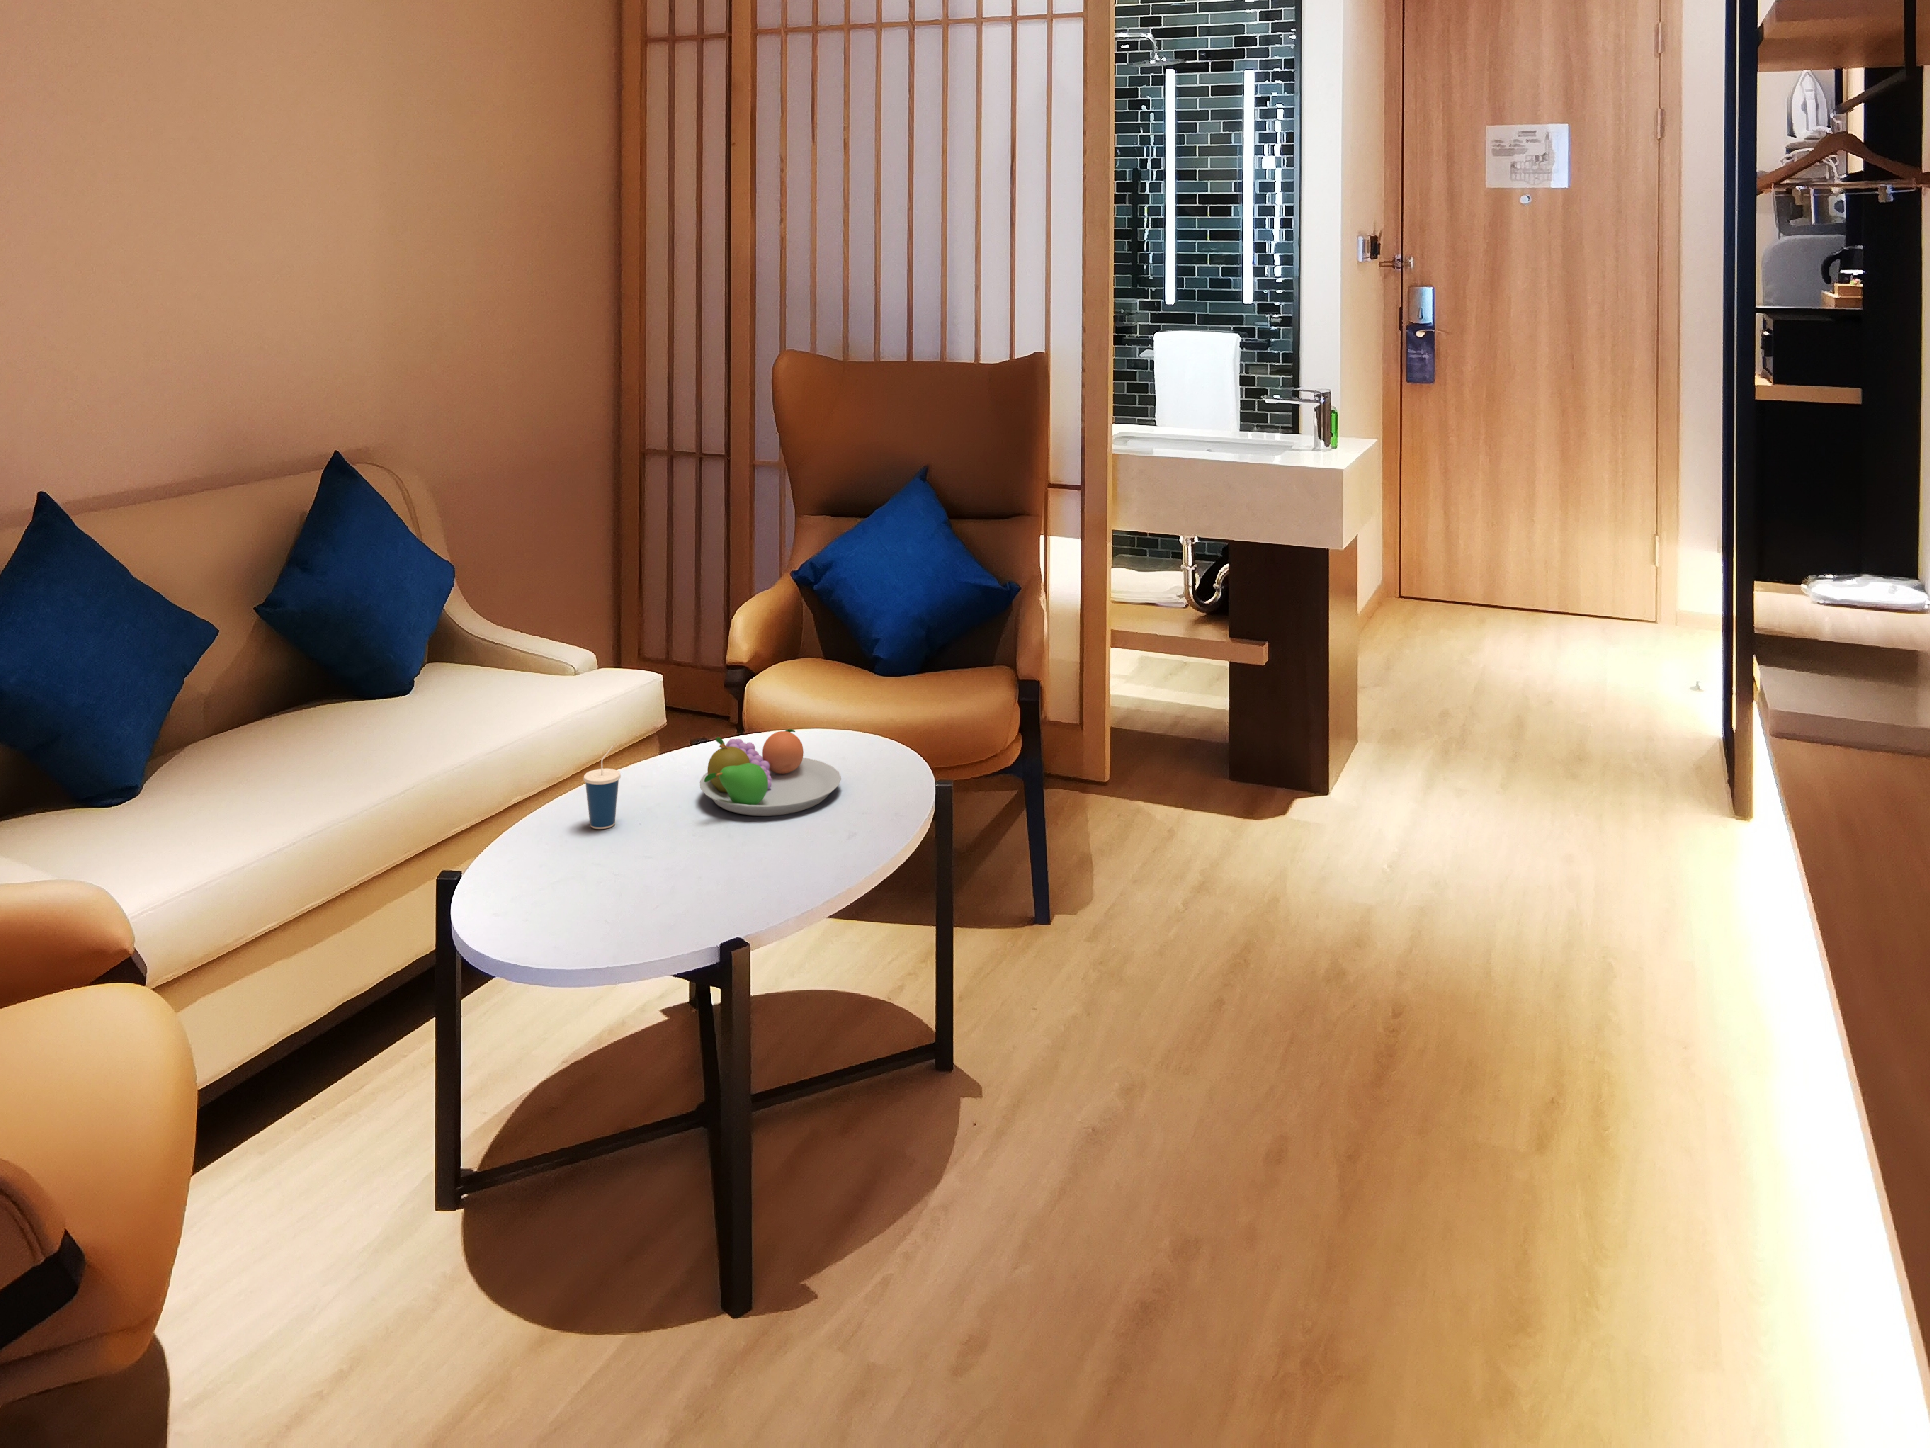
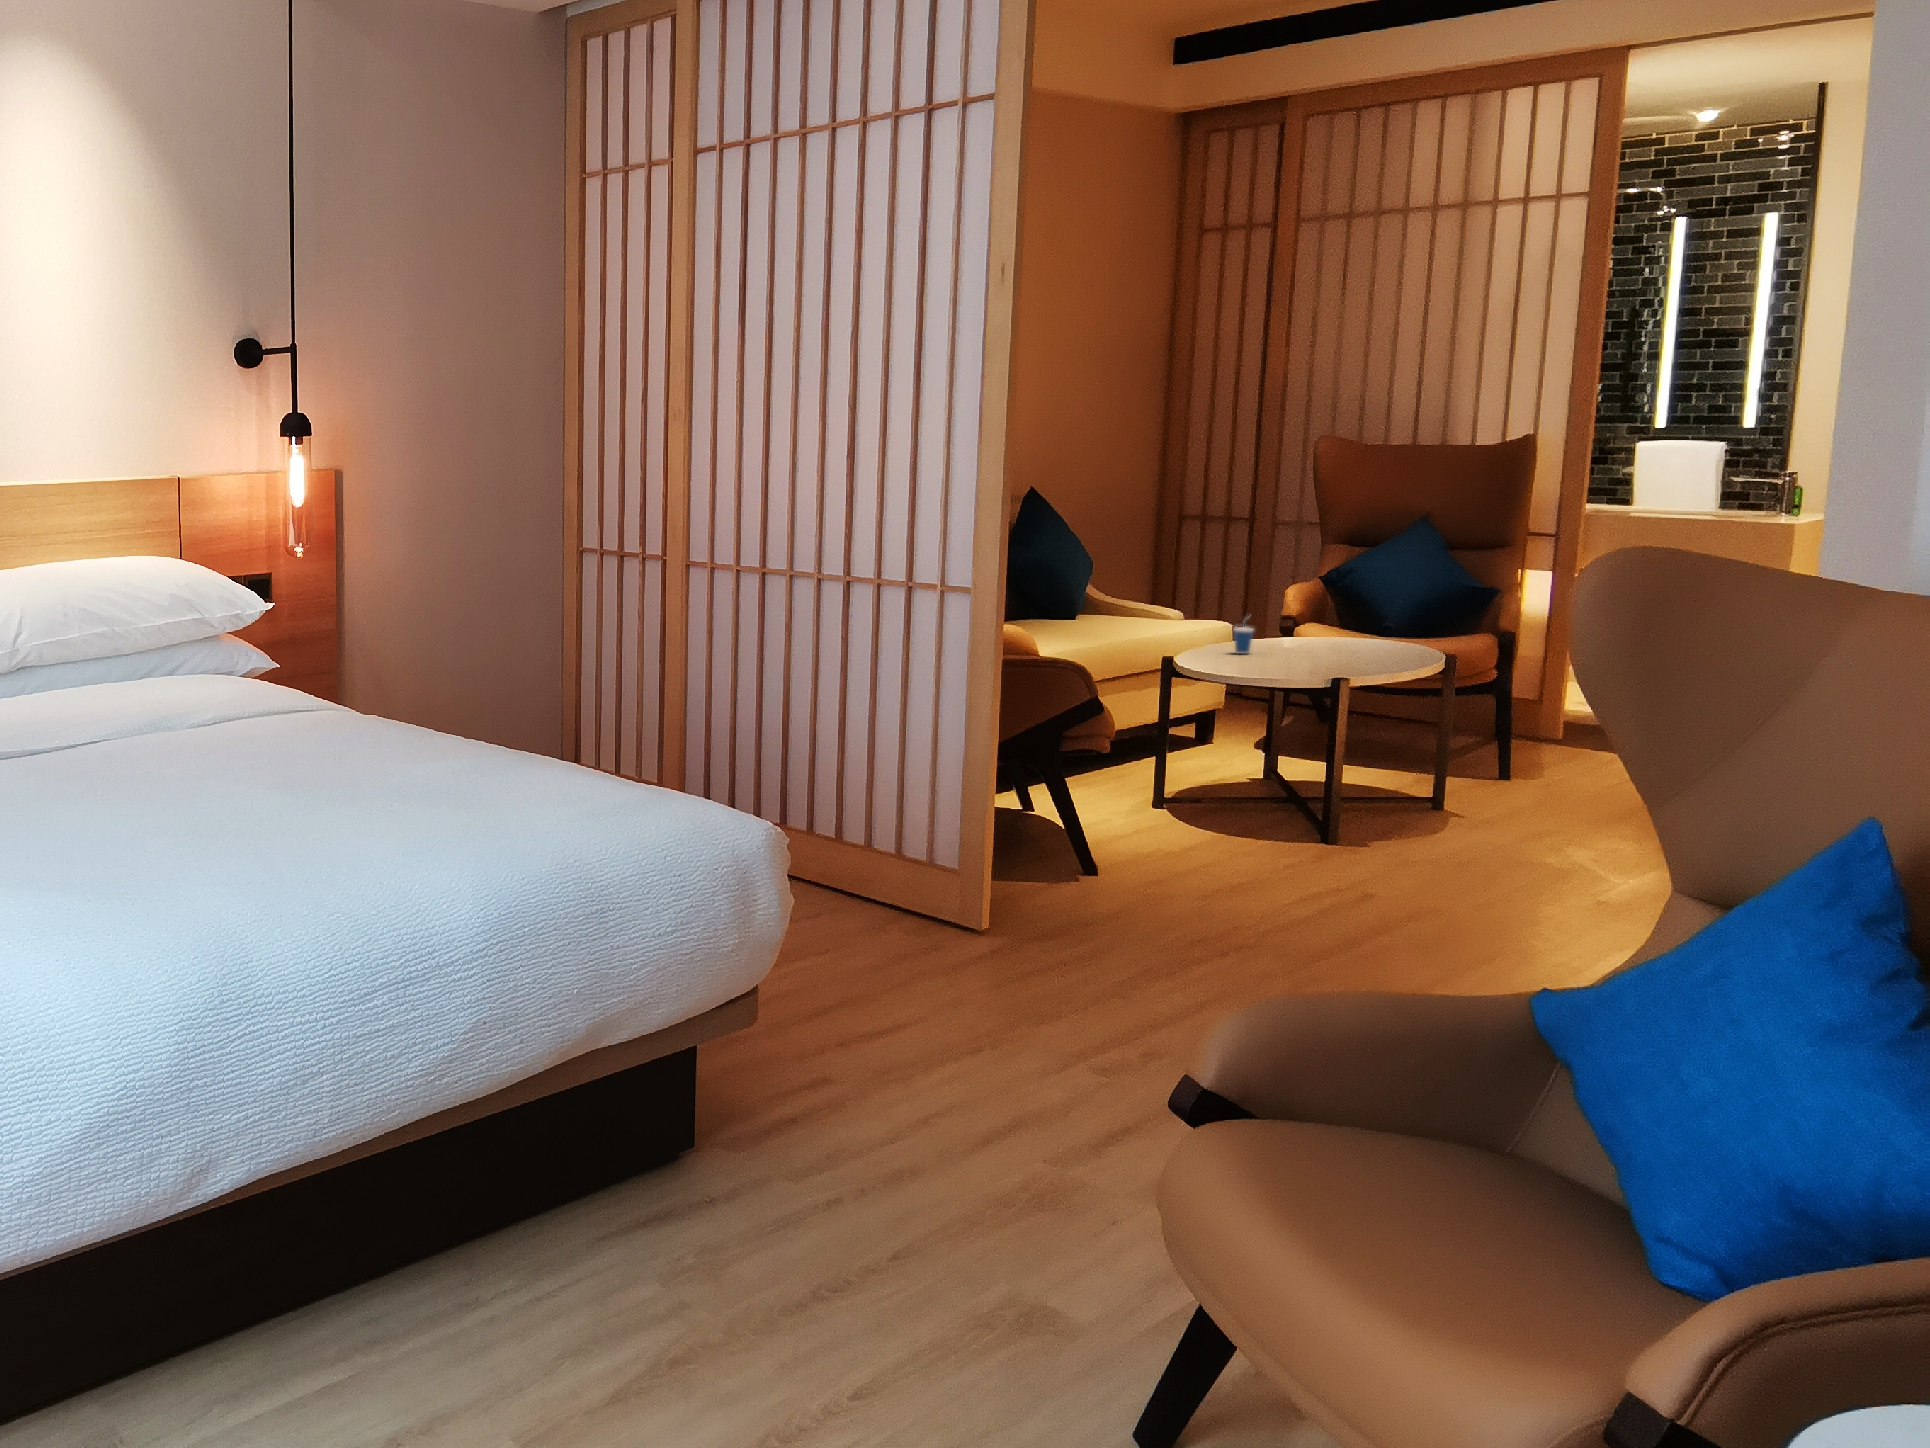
fruit bowl: present [700,729,841,816] -> none [1296,619,1385,655]

